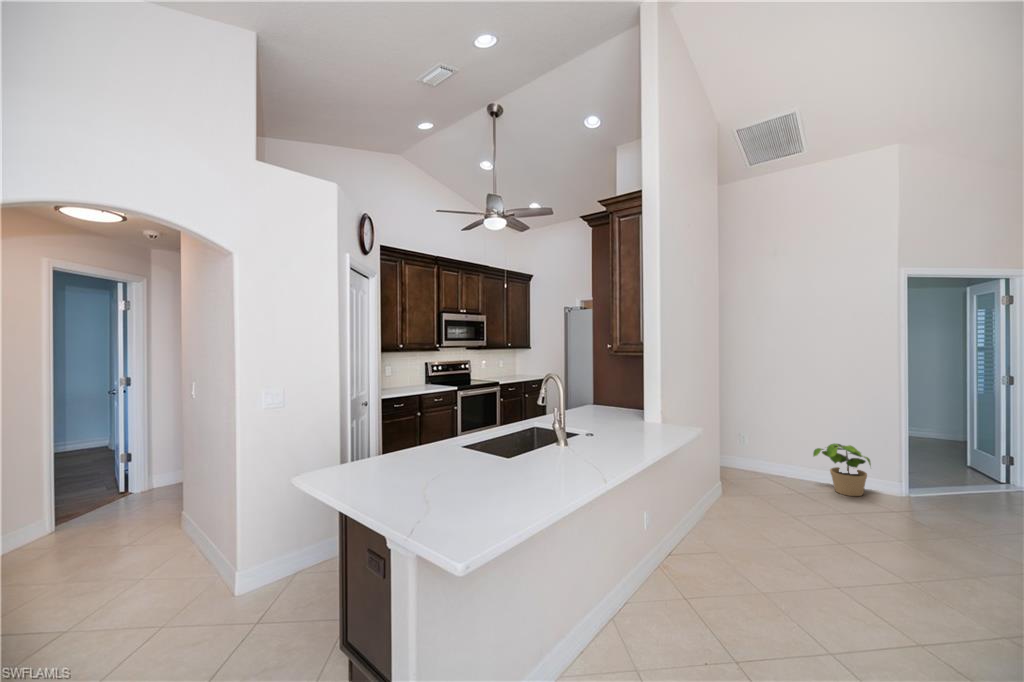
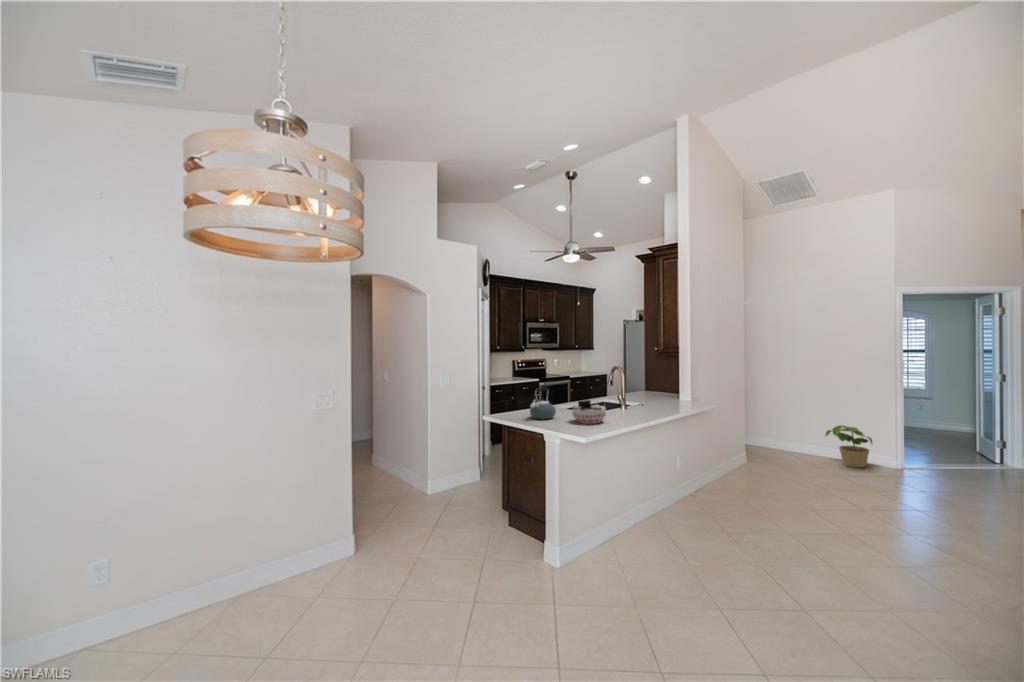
kettle: none [403,411,450,467] -> present [530,387,556,419]
bowl: none [474,432,531,477] -> present [572,400,606,424]

